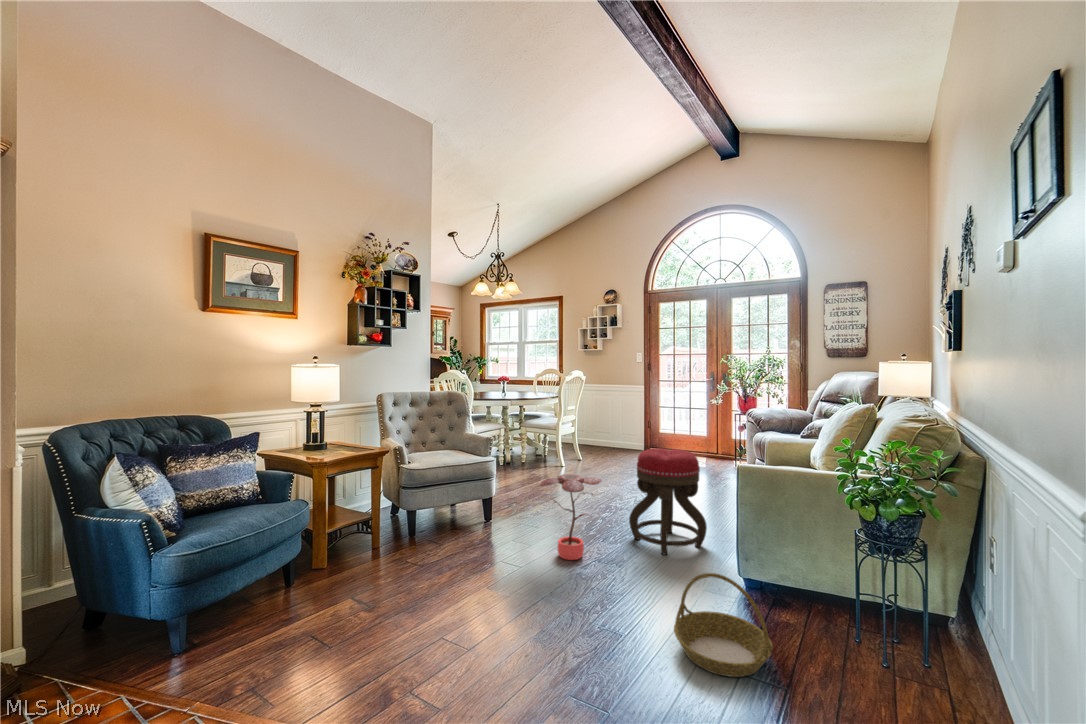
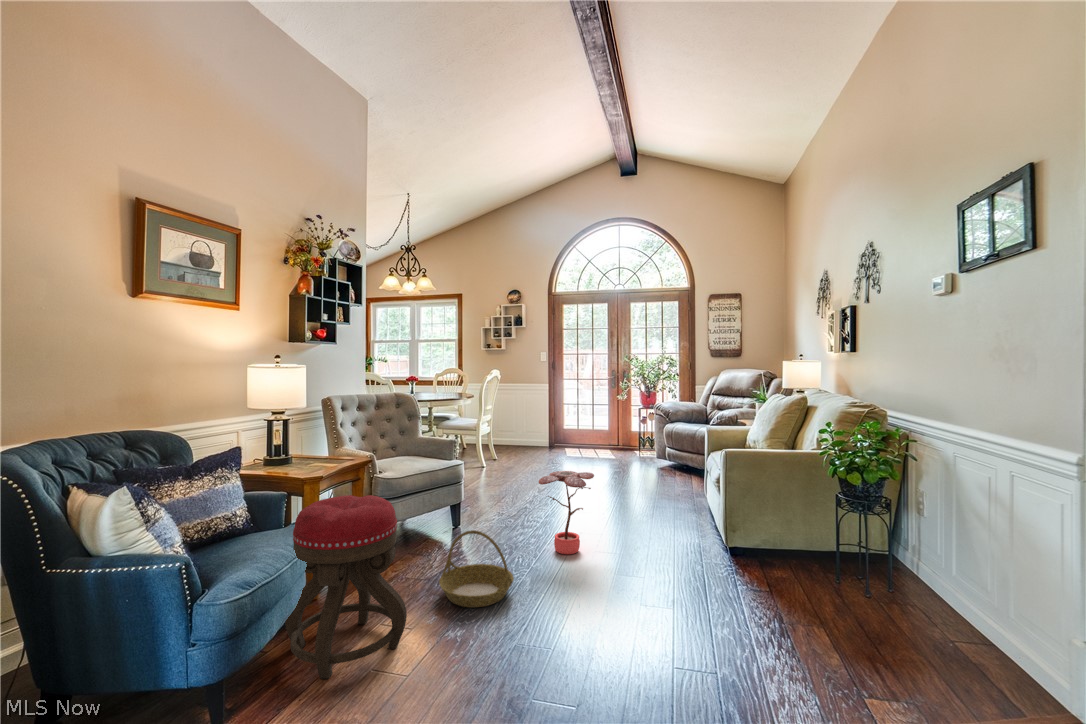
ottoman: present [629,448,707,555] -> present [285,495,407,679]
basket: present [674,573,773,677] -> present [439,530,514,607]

